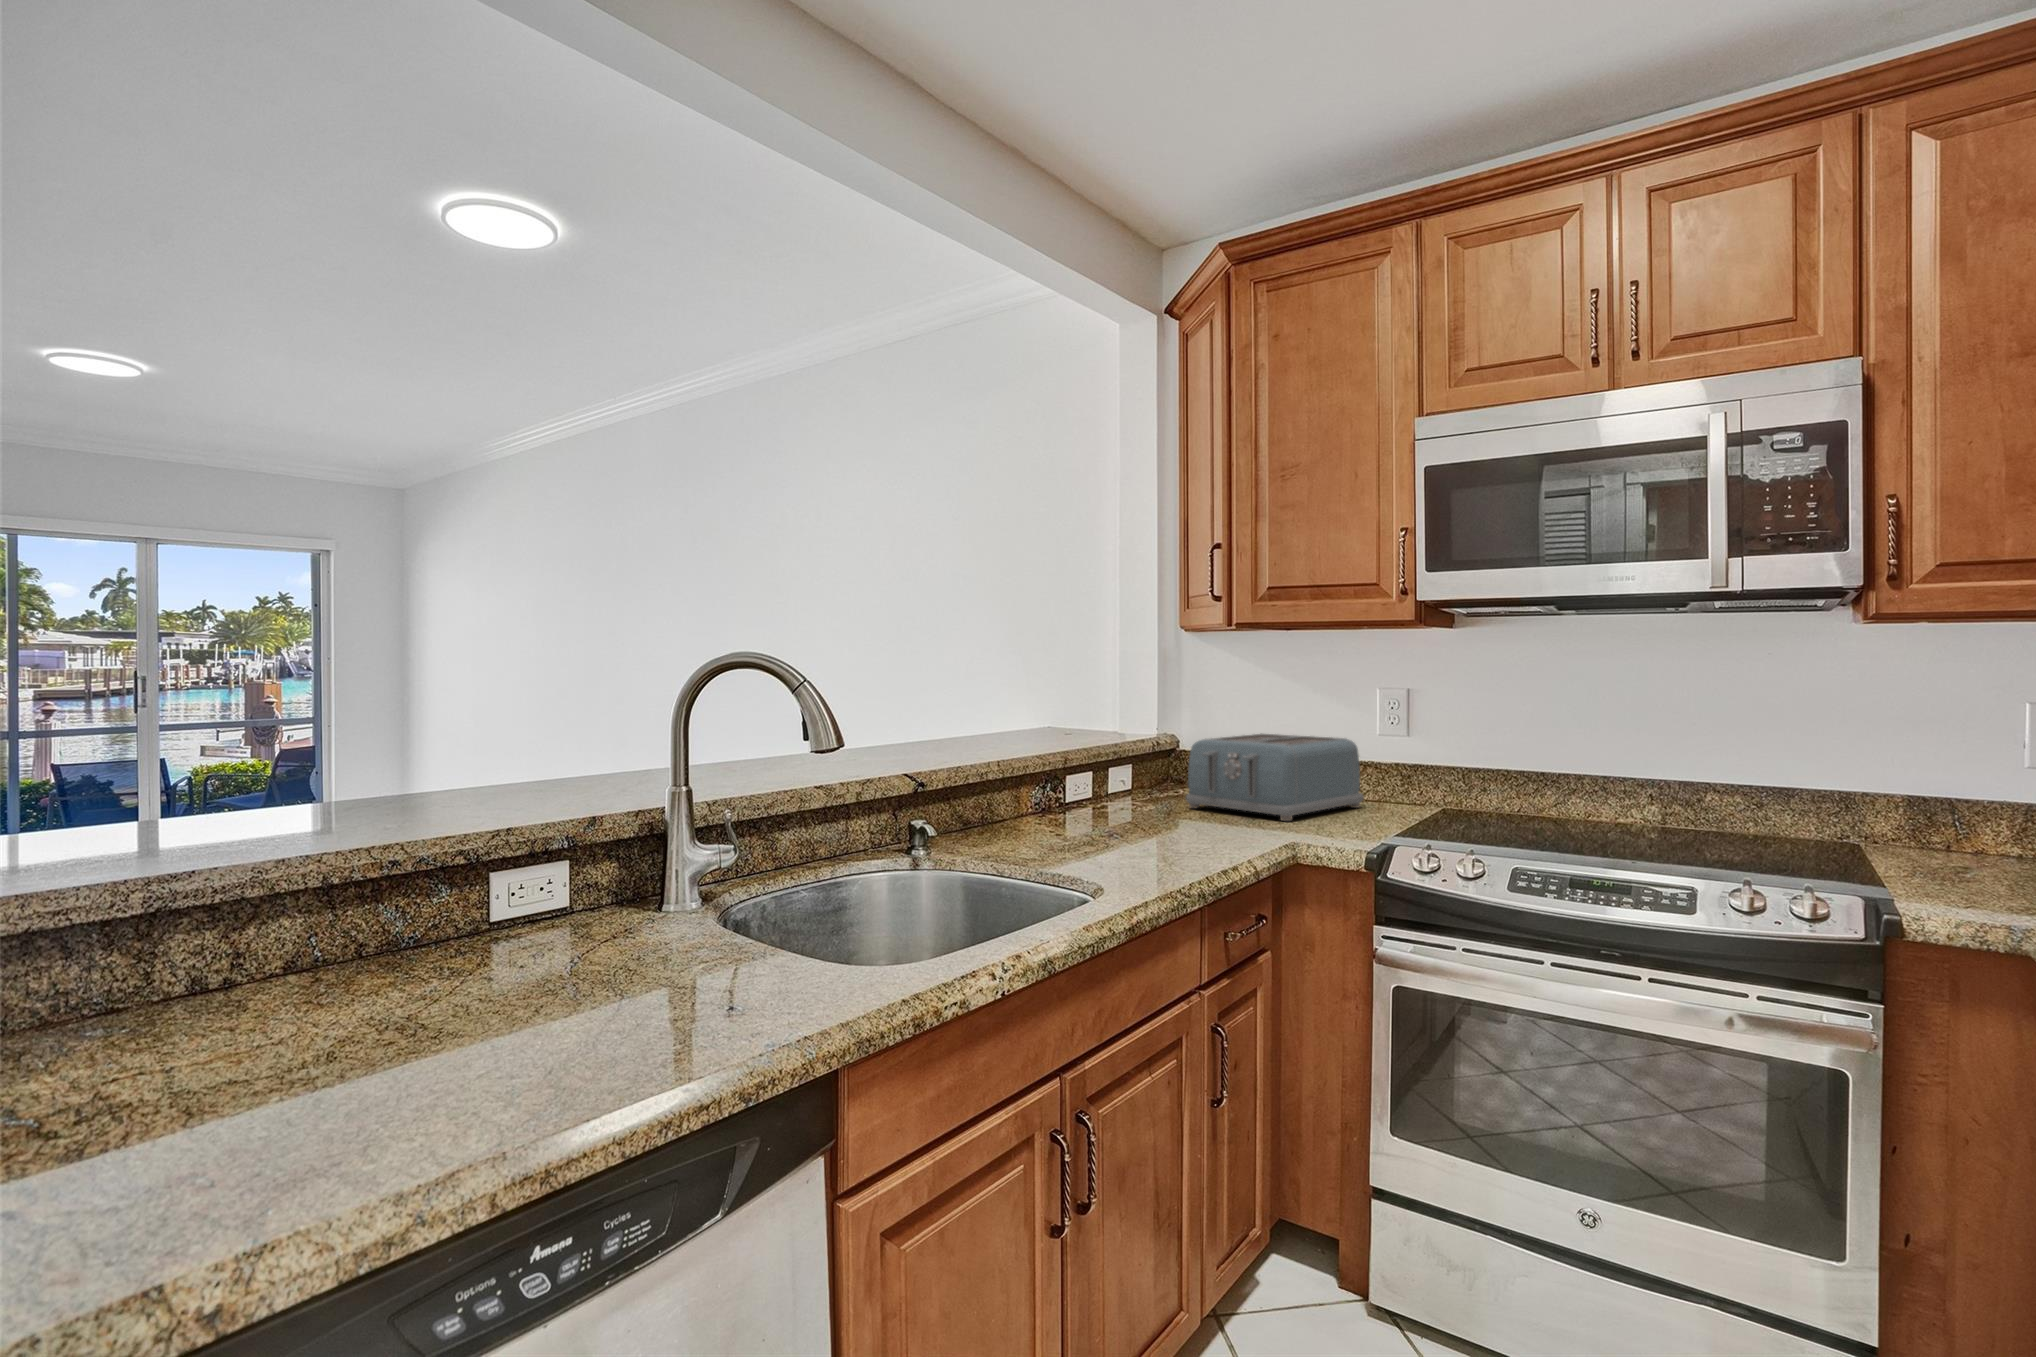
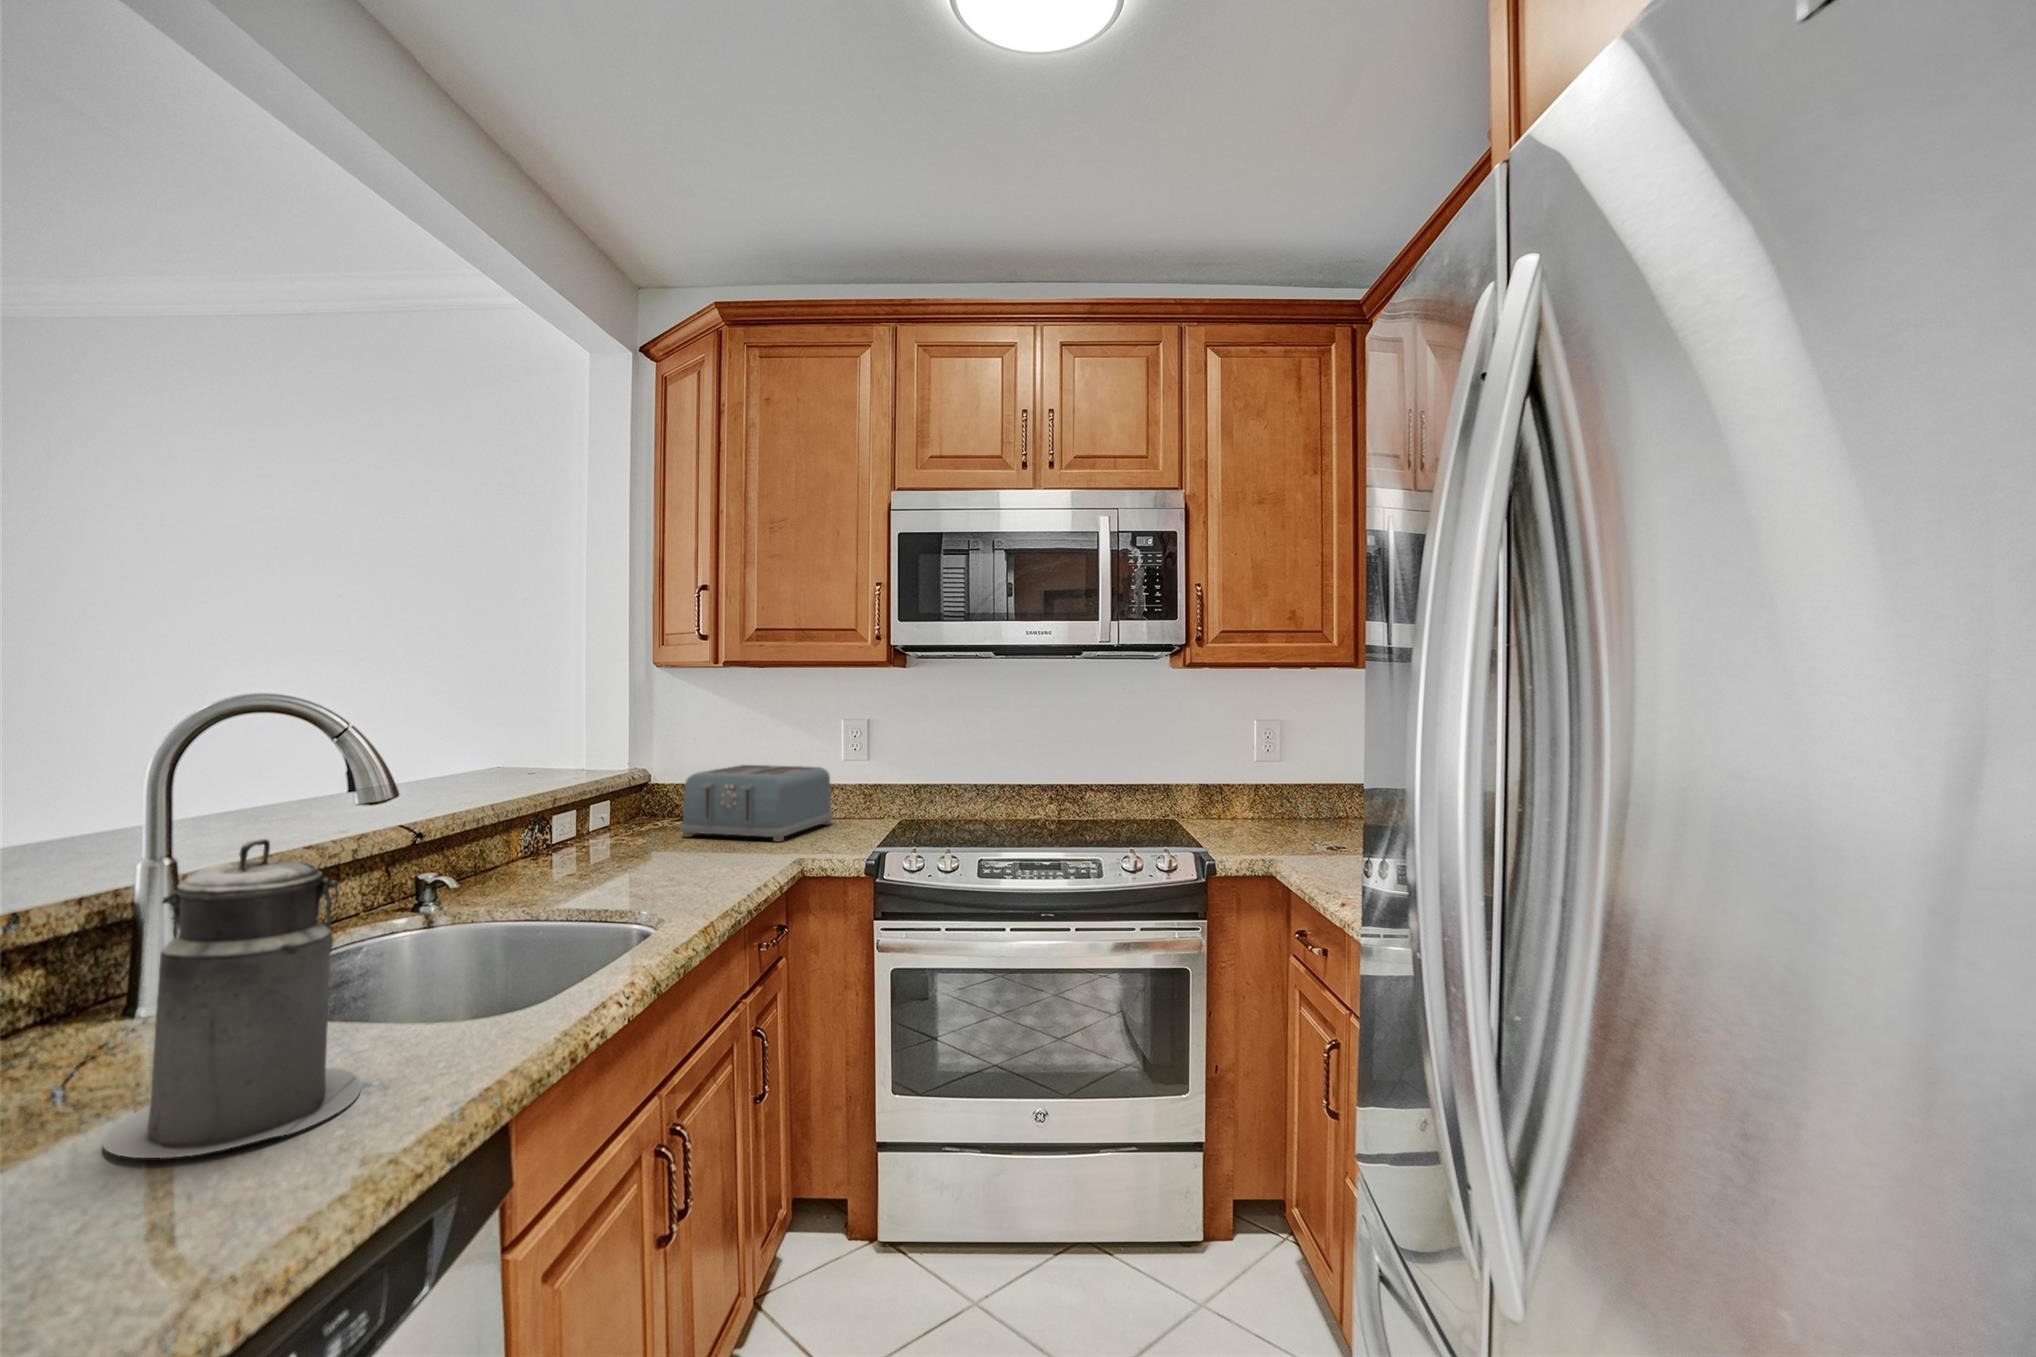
canister: none [533,760,727,1042] -> present [103,839,361,1158]

